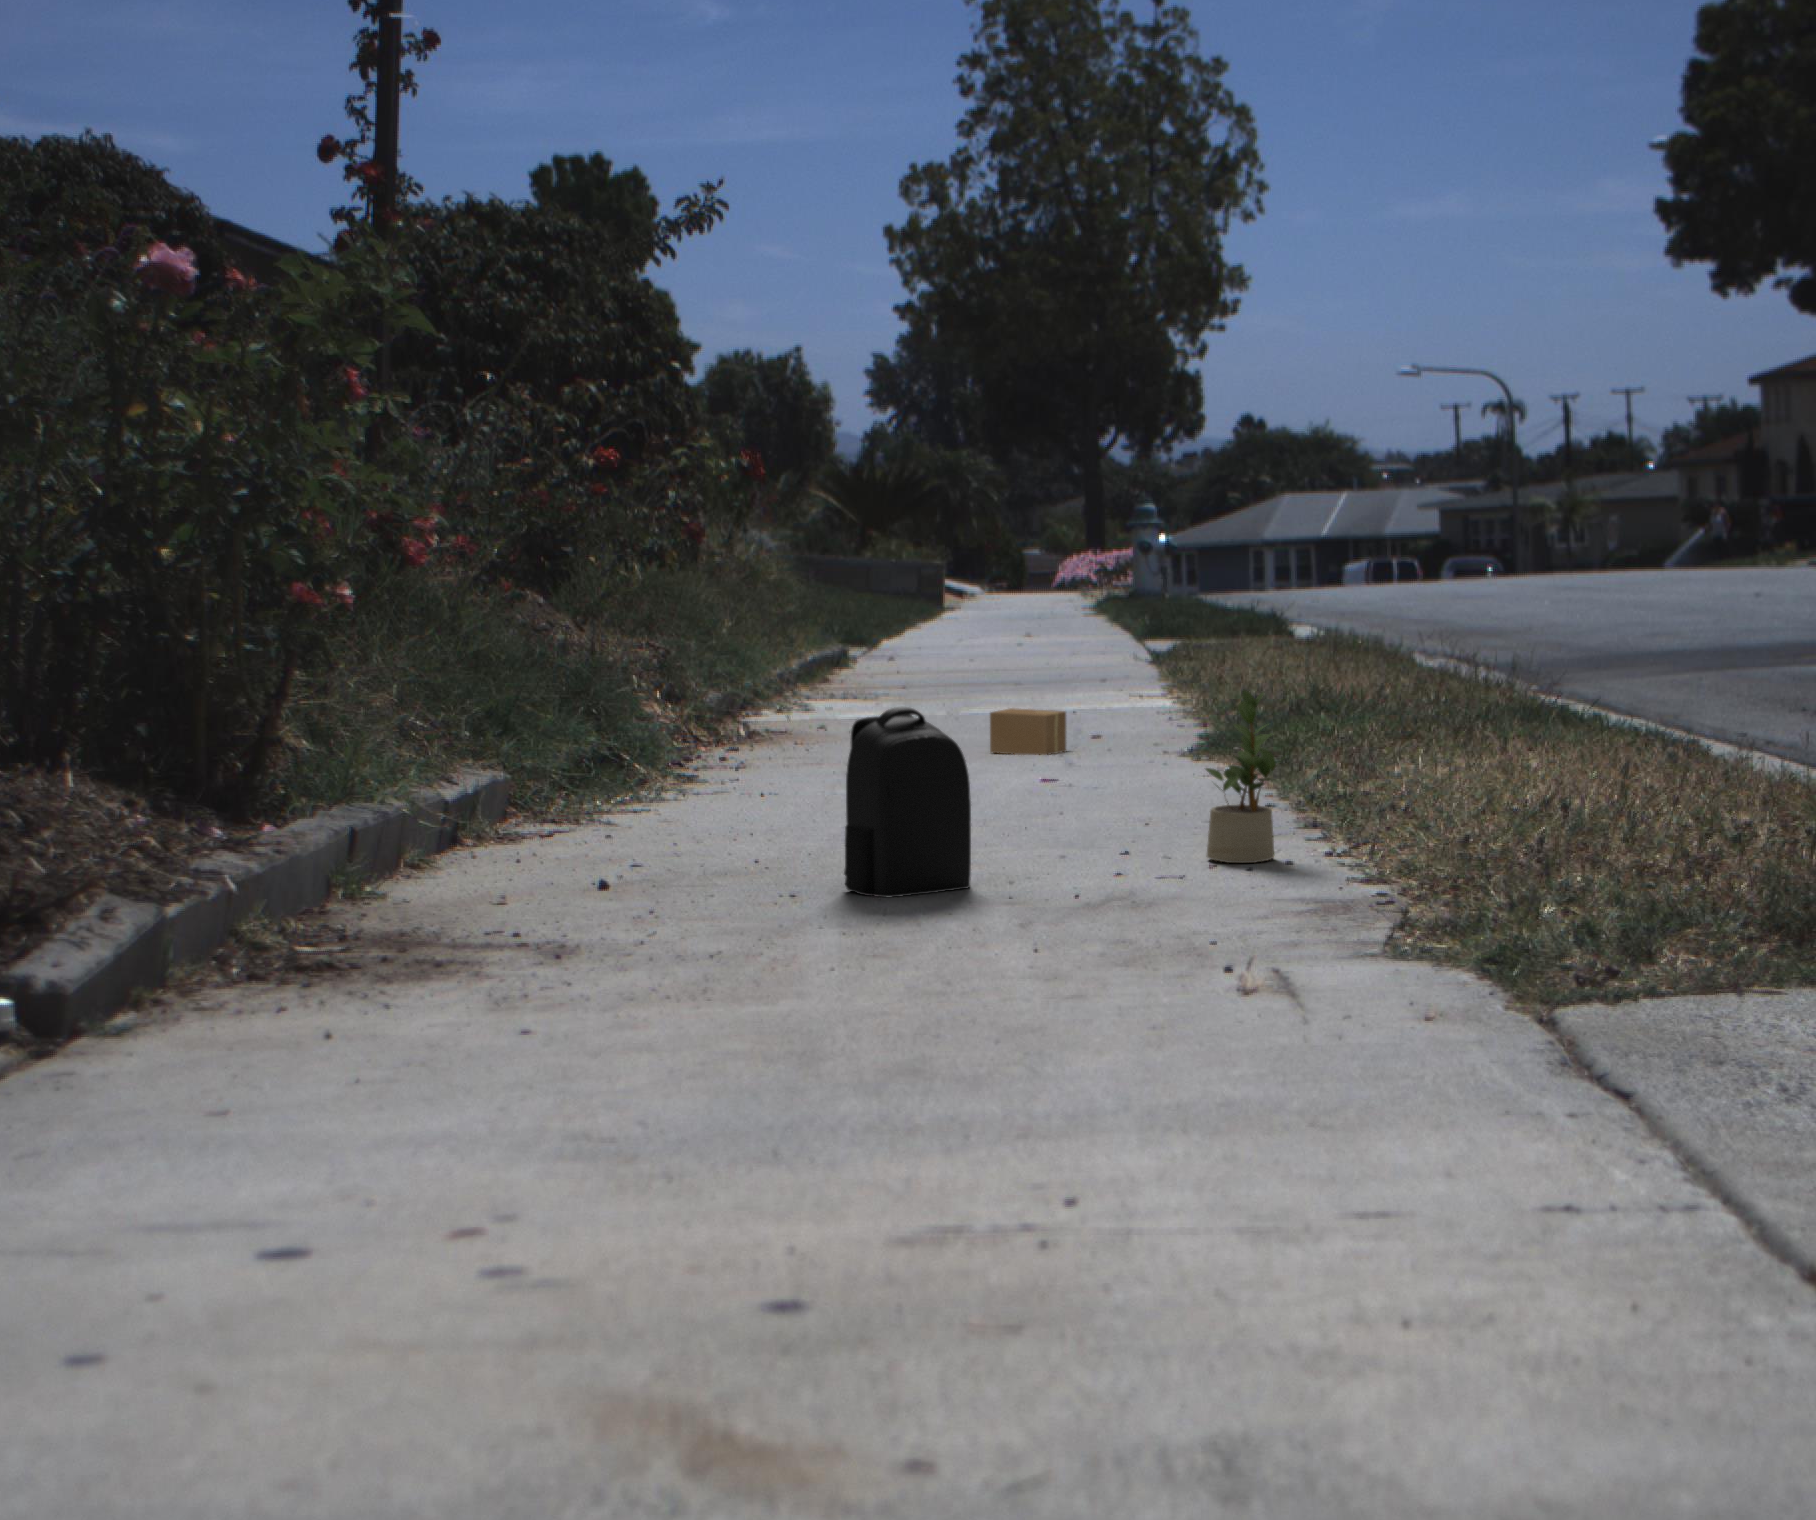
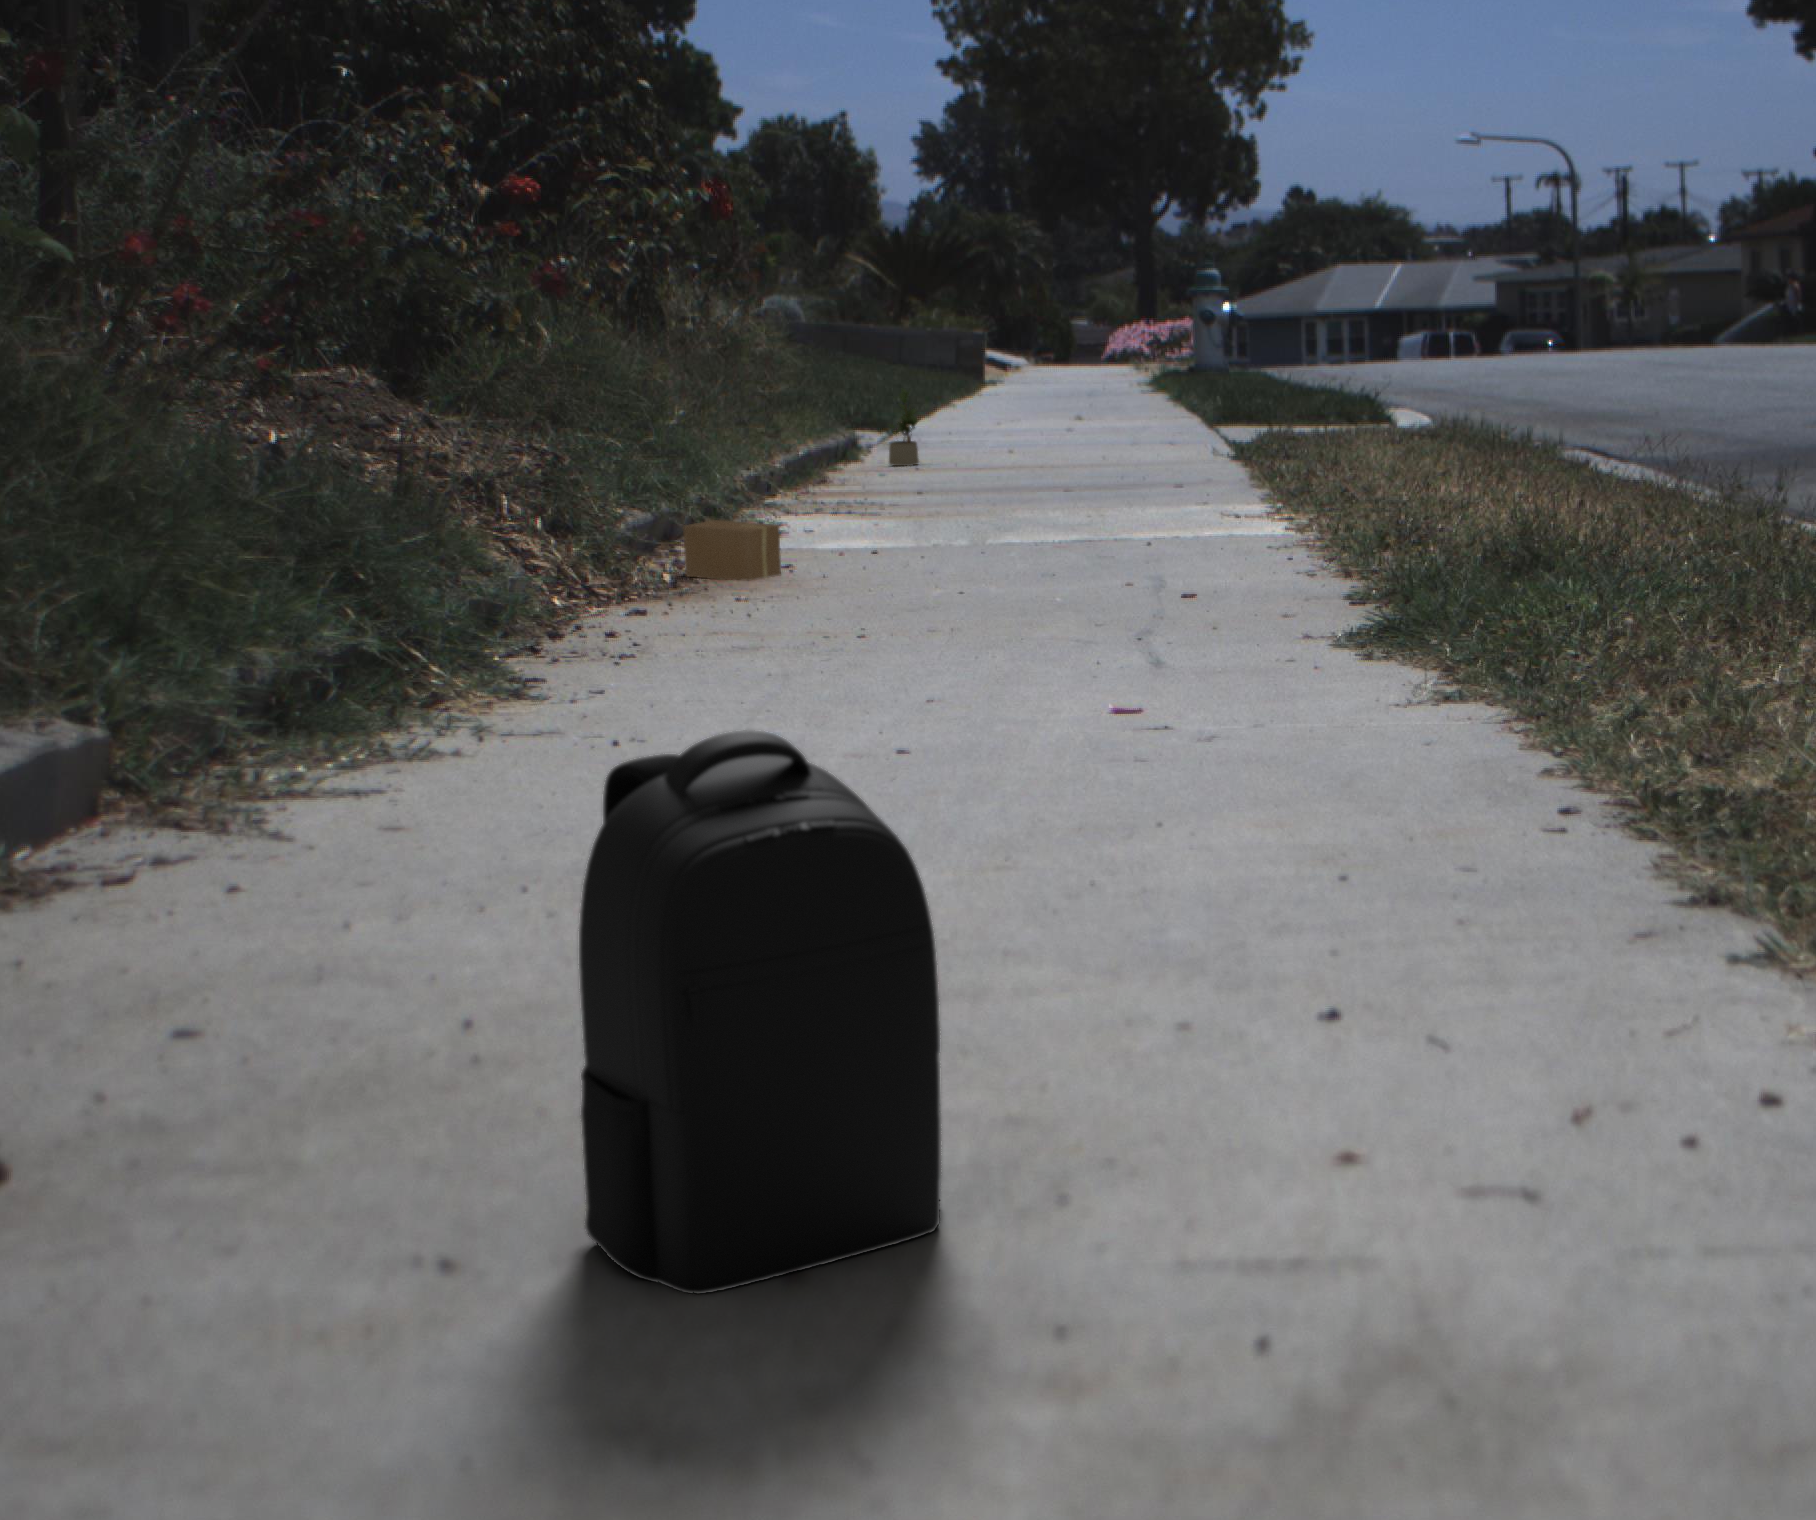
potted plant: present [1206,690,1283,863] -> present [889,389,919,466]
cardboard box: present [990,708,1066,755] -> present [683,520,781,581]

